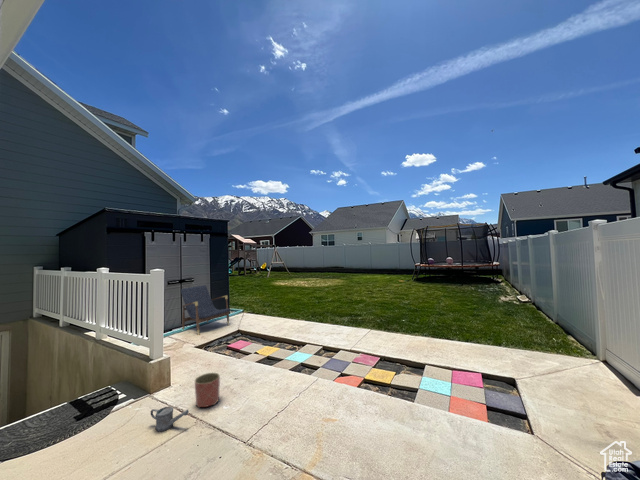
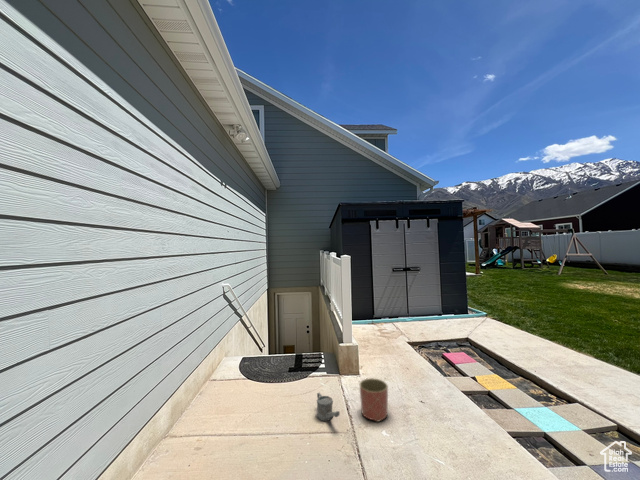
lounge chair: present [181,285,230,335] -> none [406,276,460,331]

